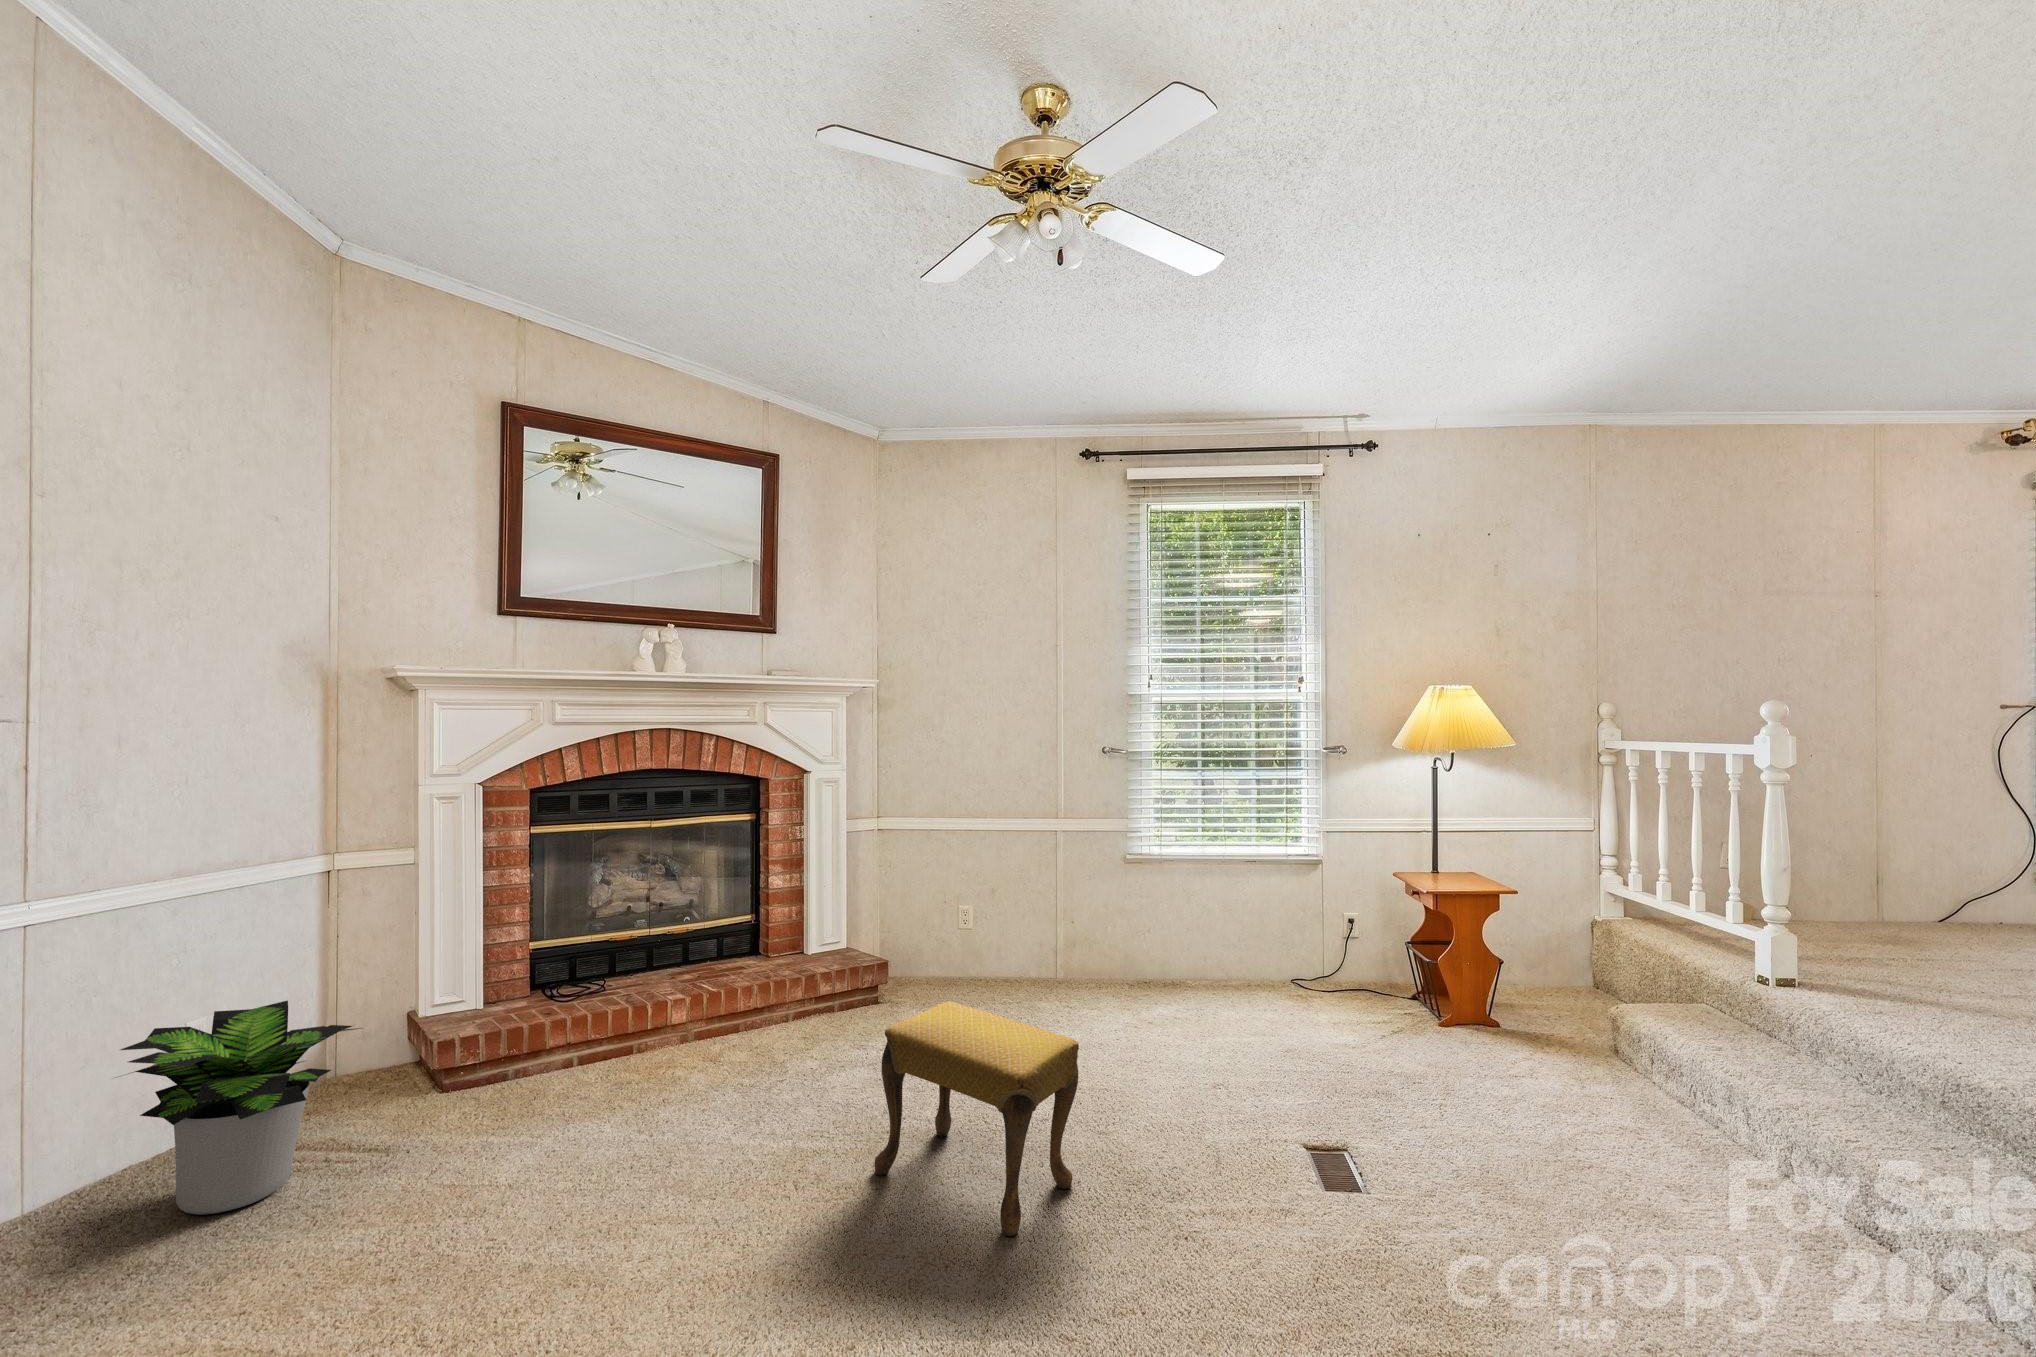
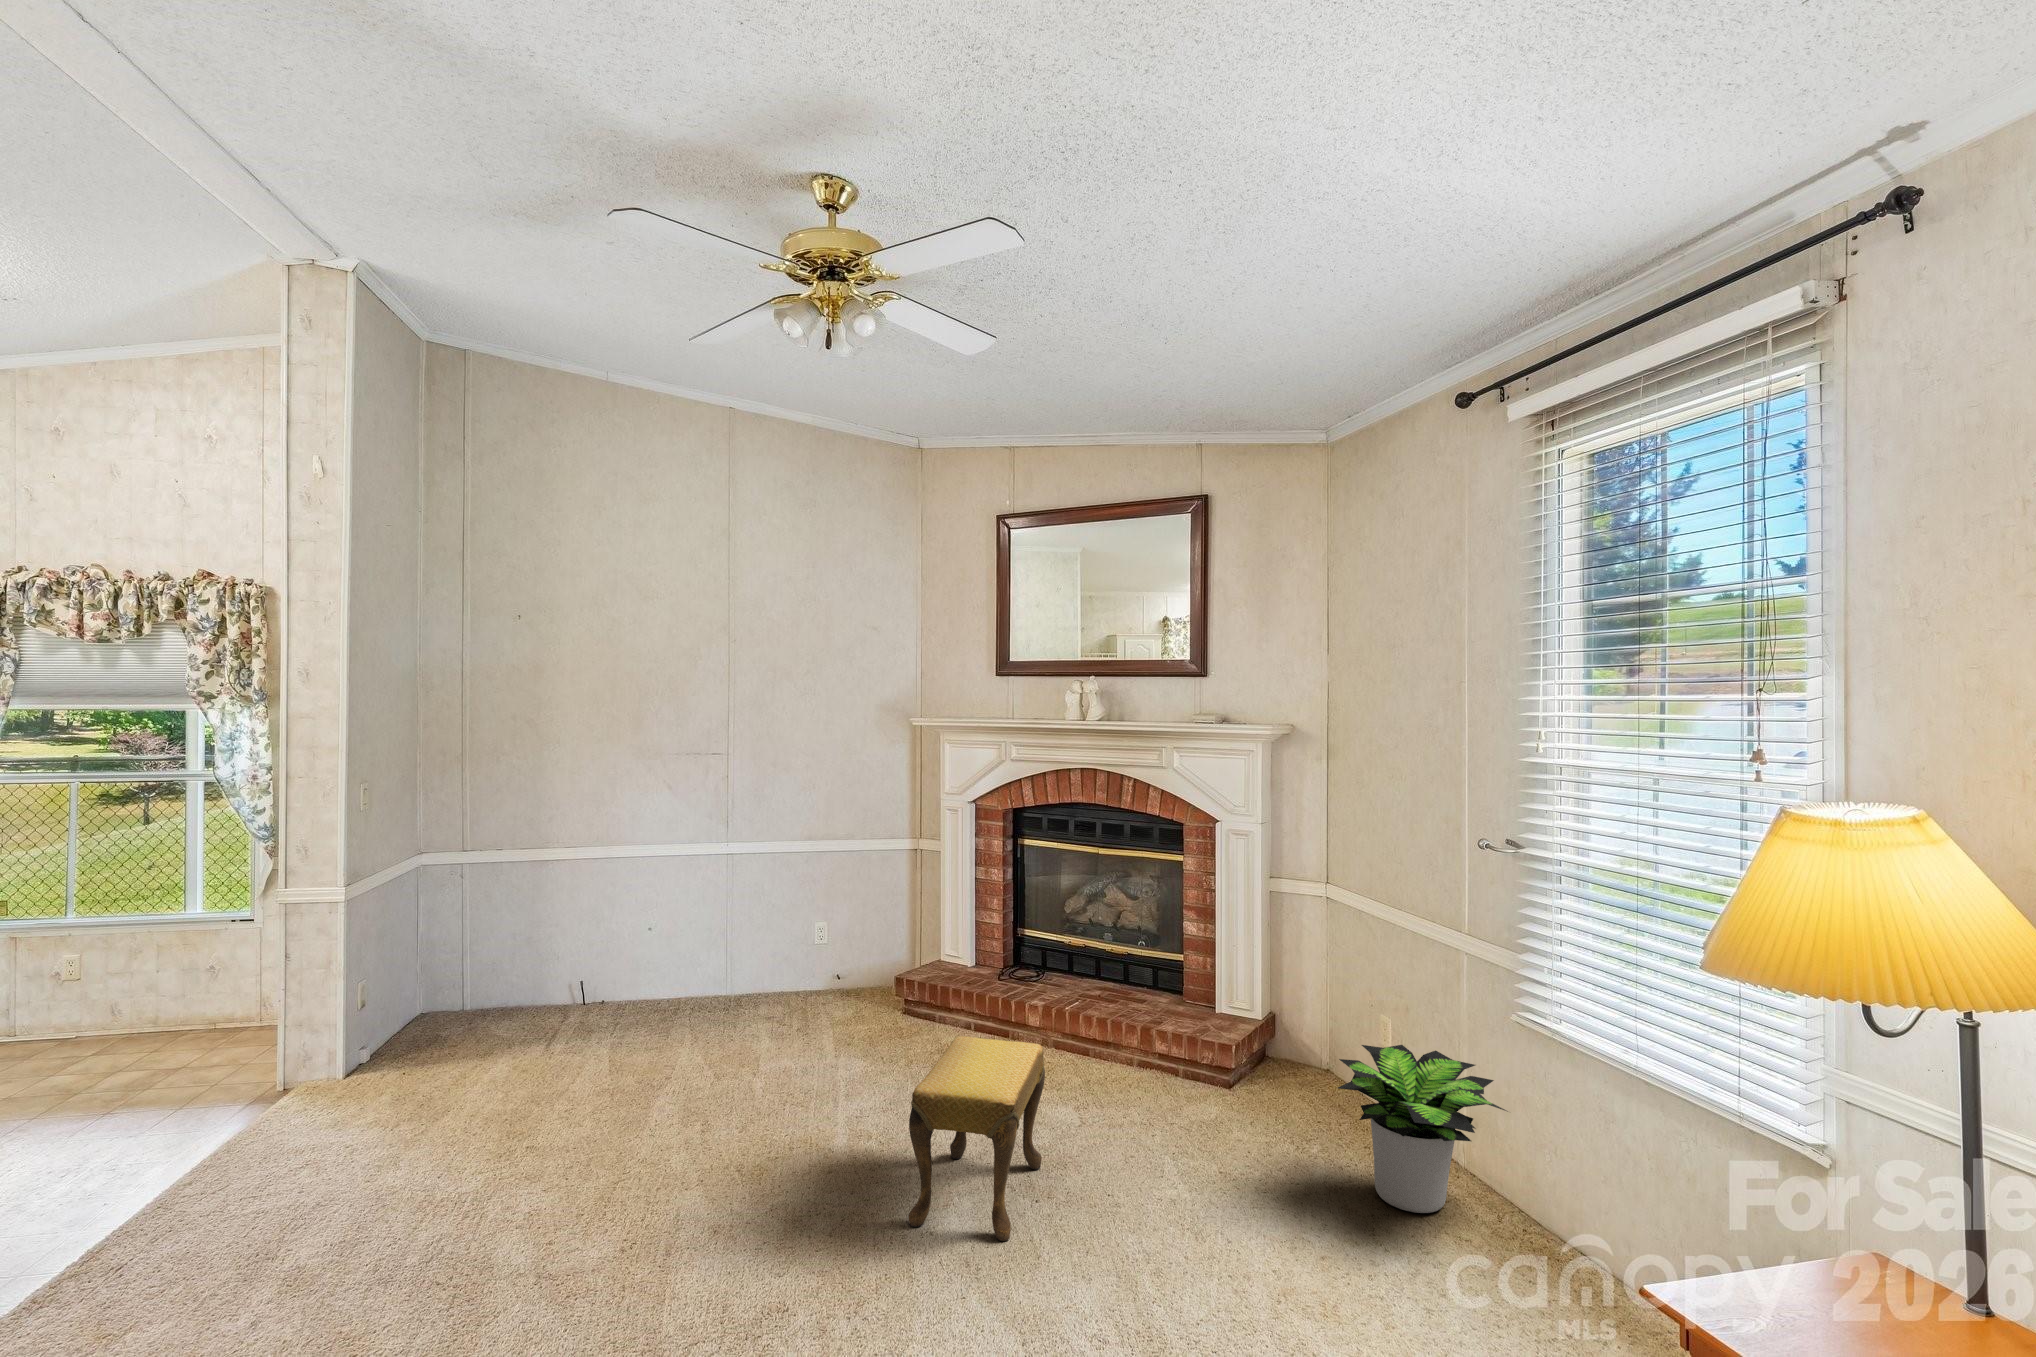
potted plant: present [120,1001,361,1214] -> present [1338,1045,1508,1213]

